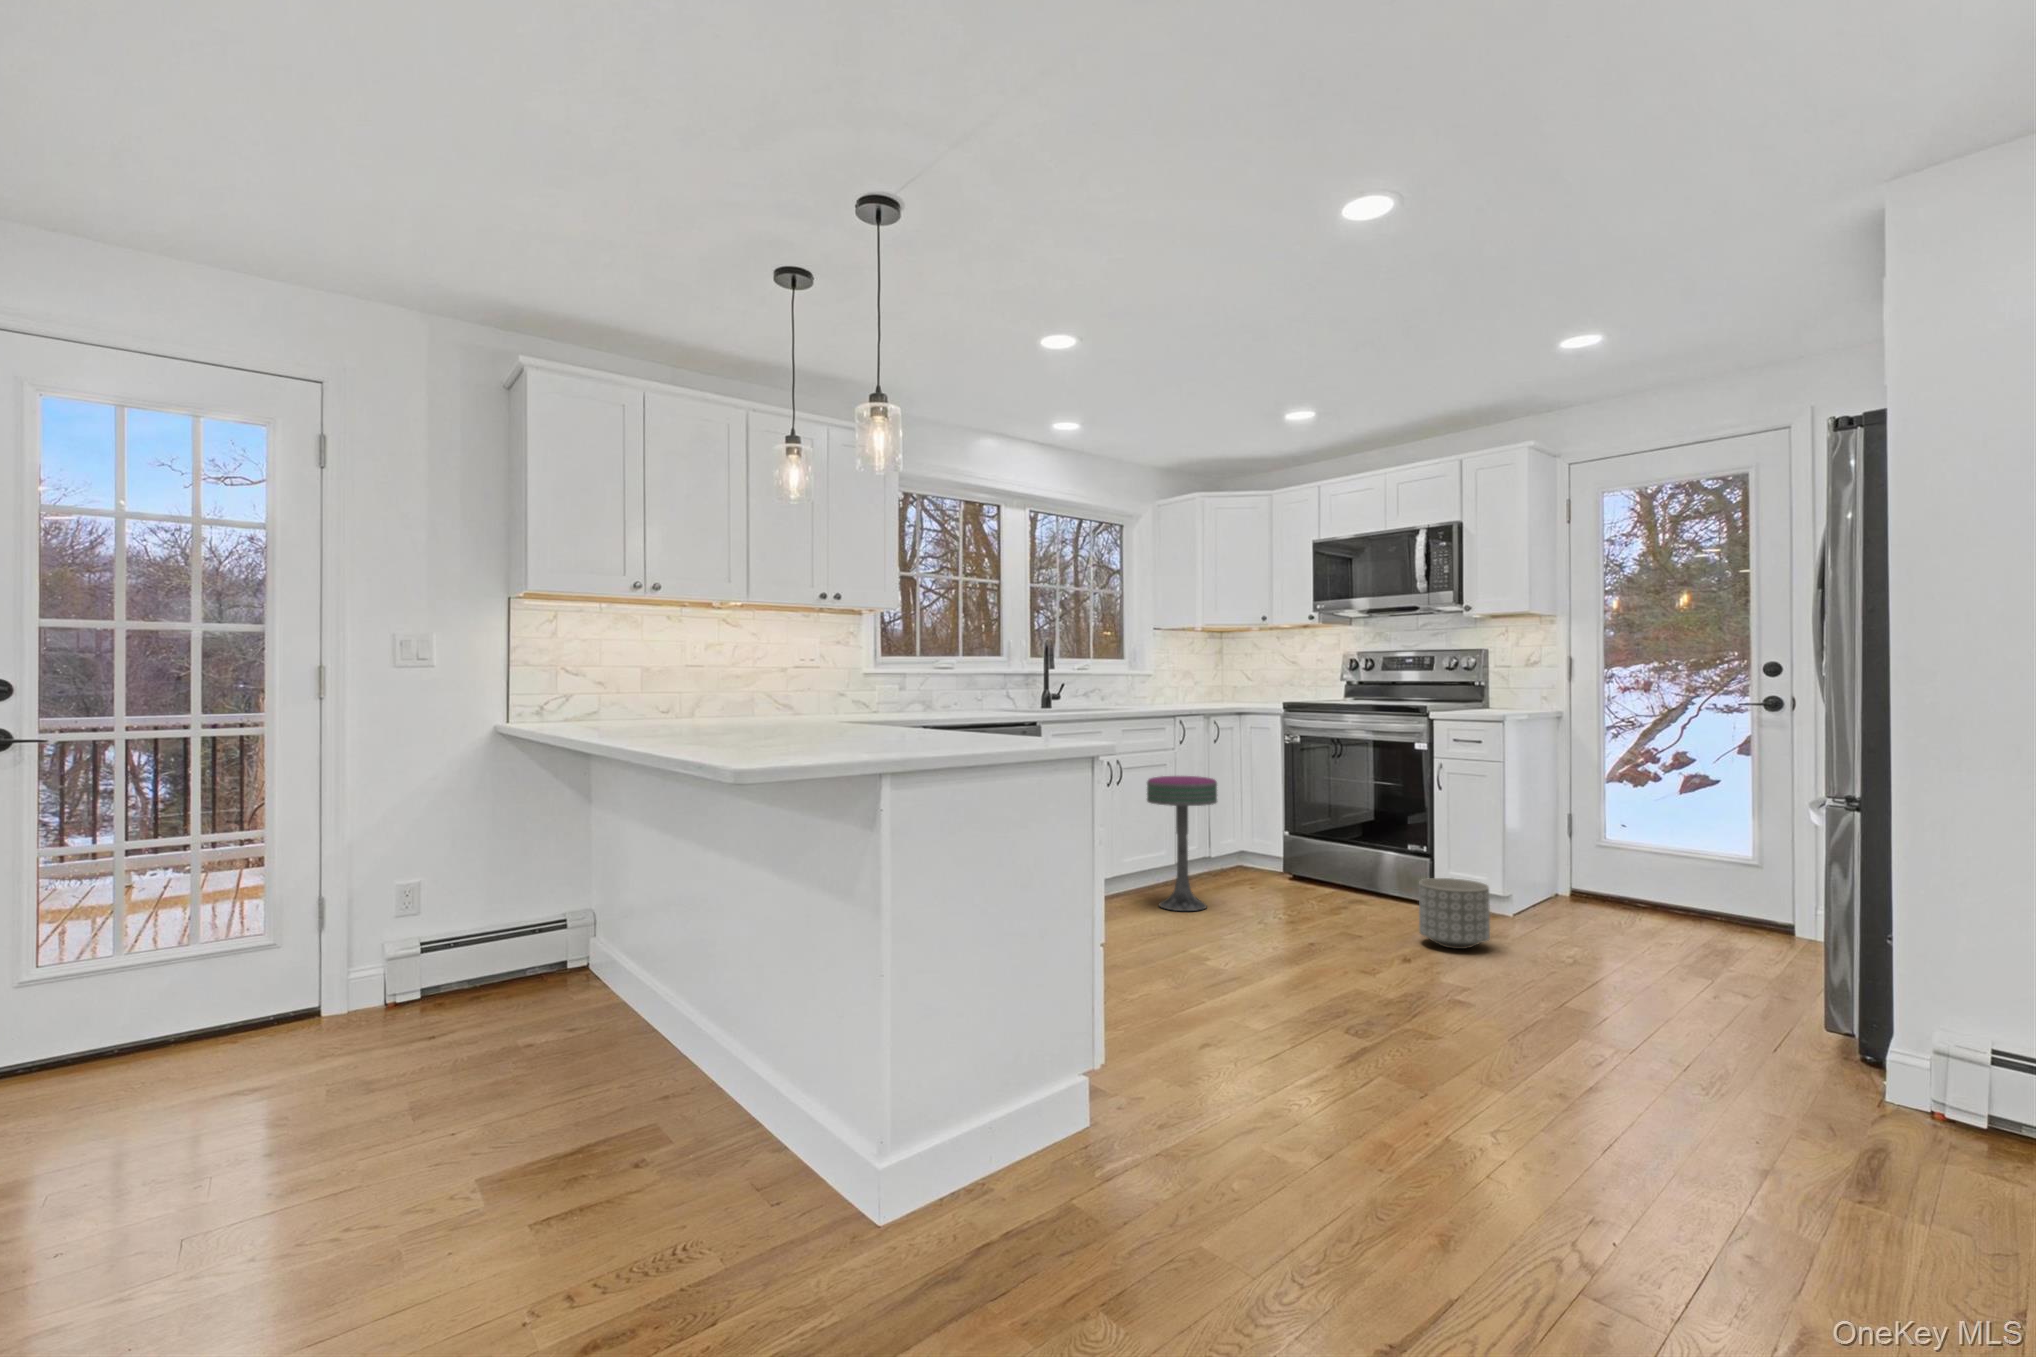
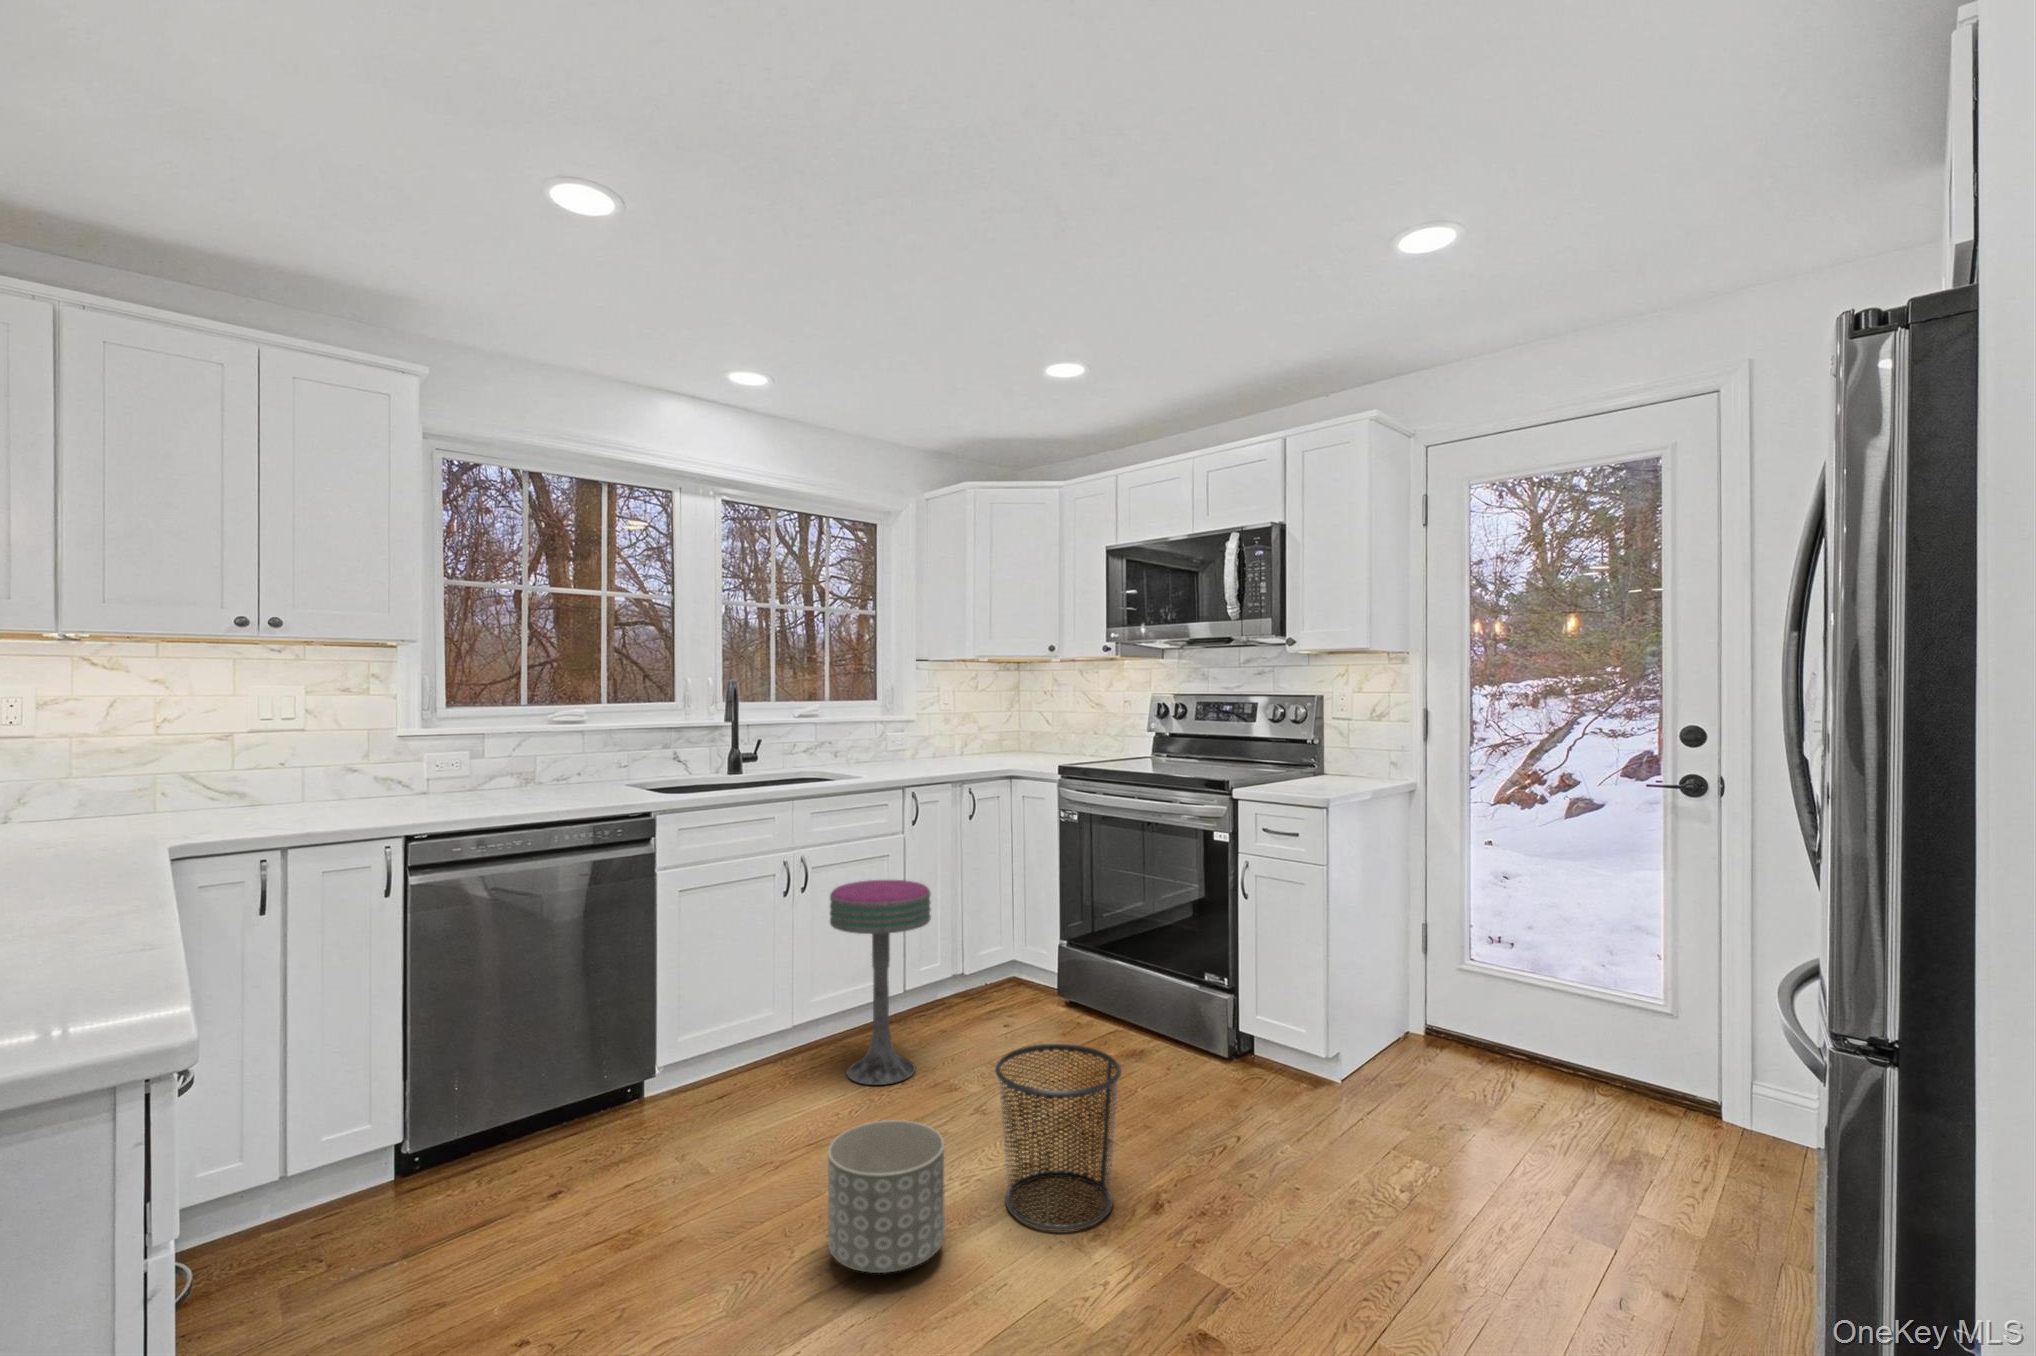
waste bin: none [1306,862,1391,963] -> present [995,1044,1121,1231]
planter: present [1419,878,1490,949] -> present [828,1120,945,1273]

